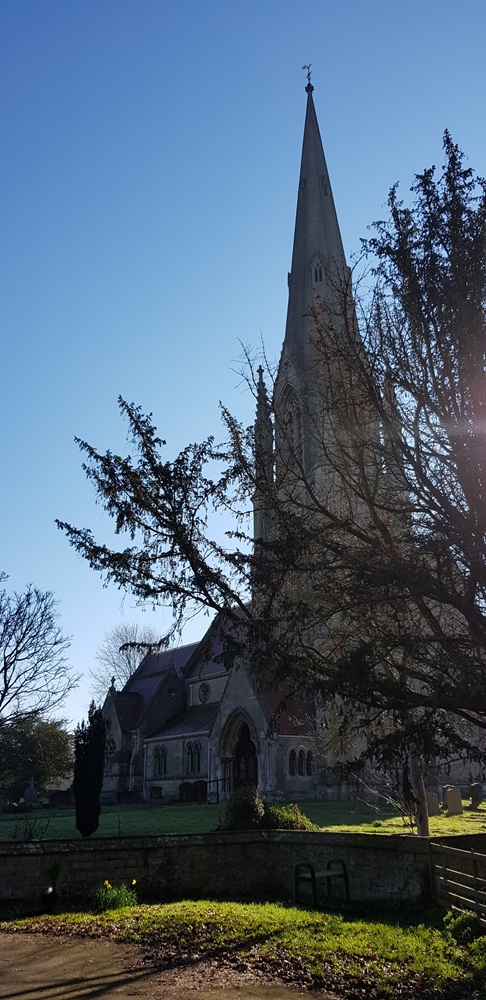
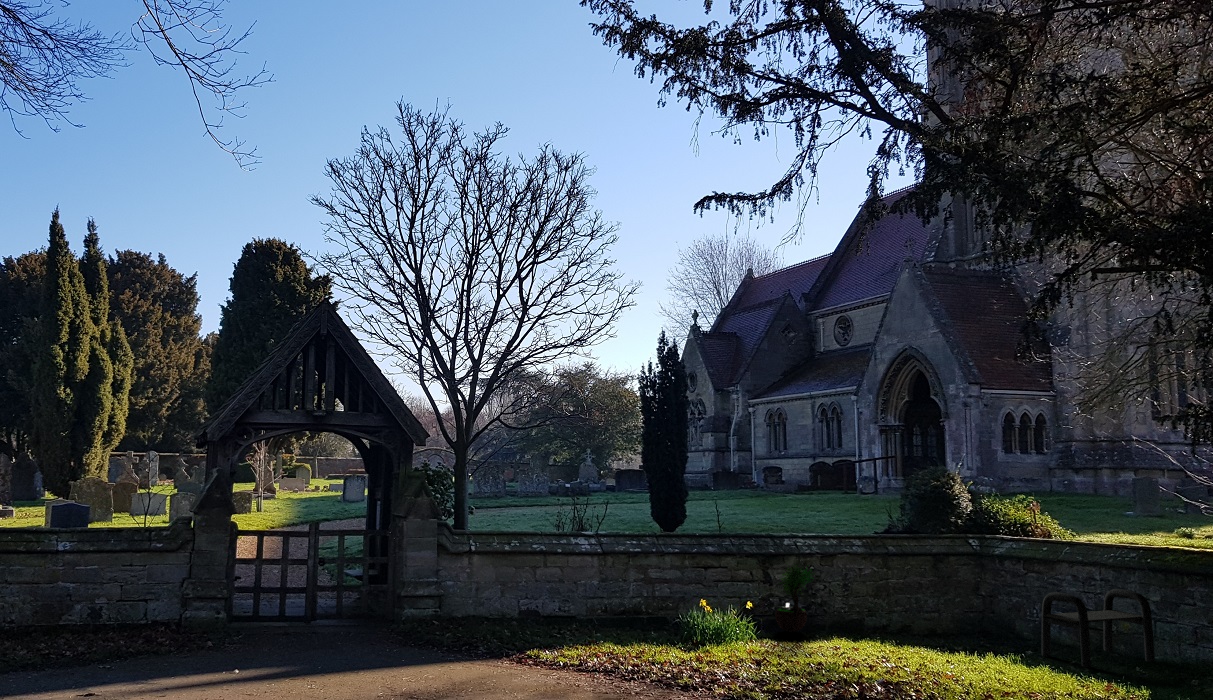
potted tree: present [41,860,66,909] -> present [775,564,813,632]

